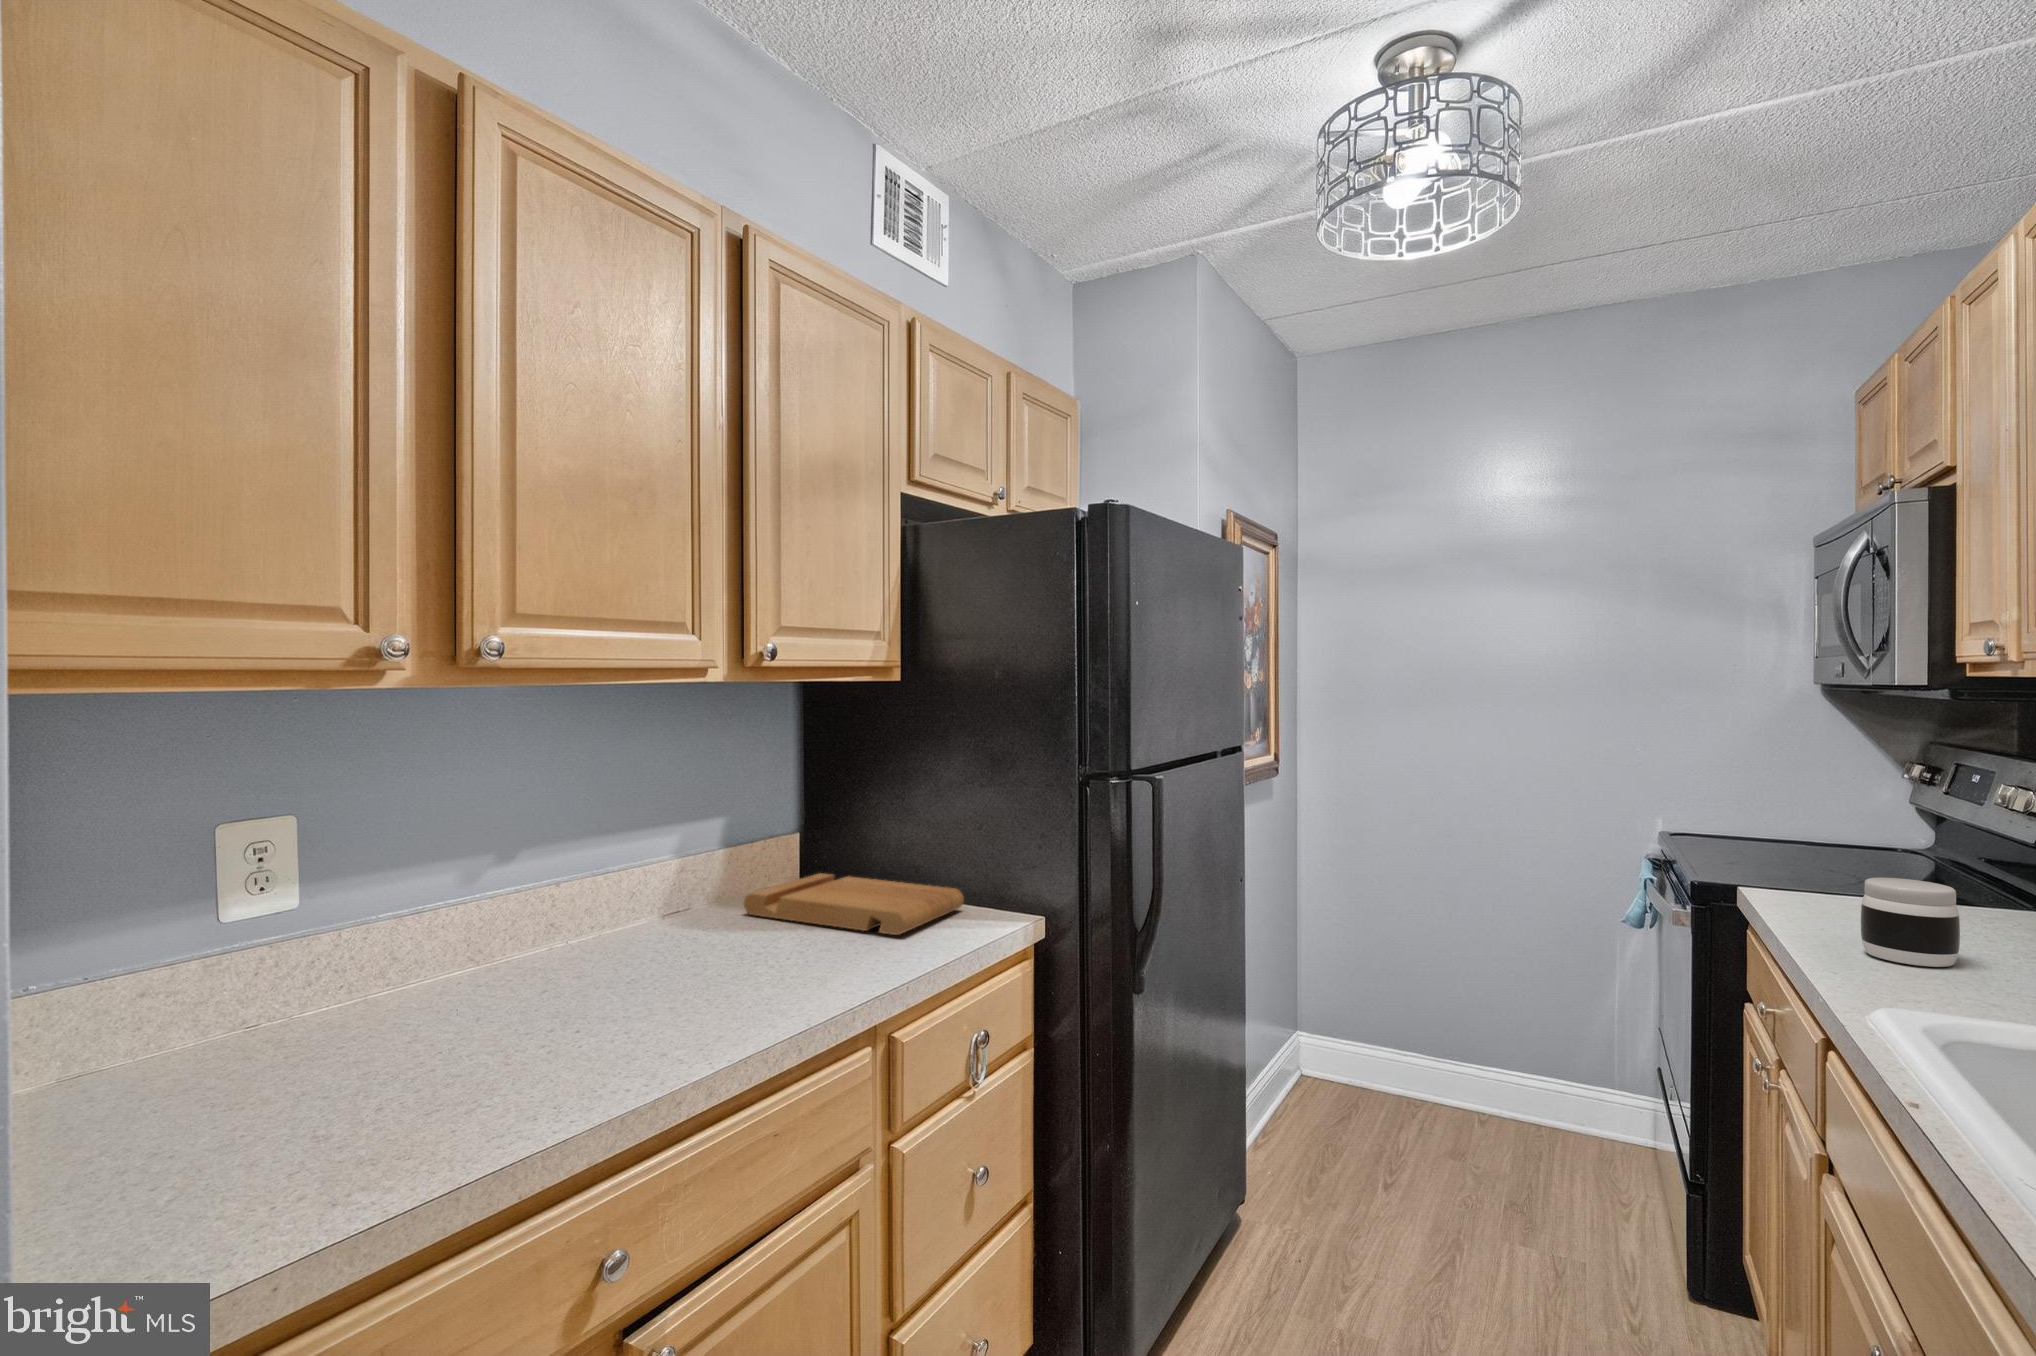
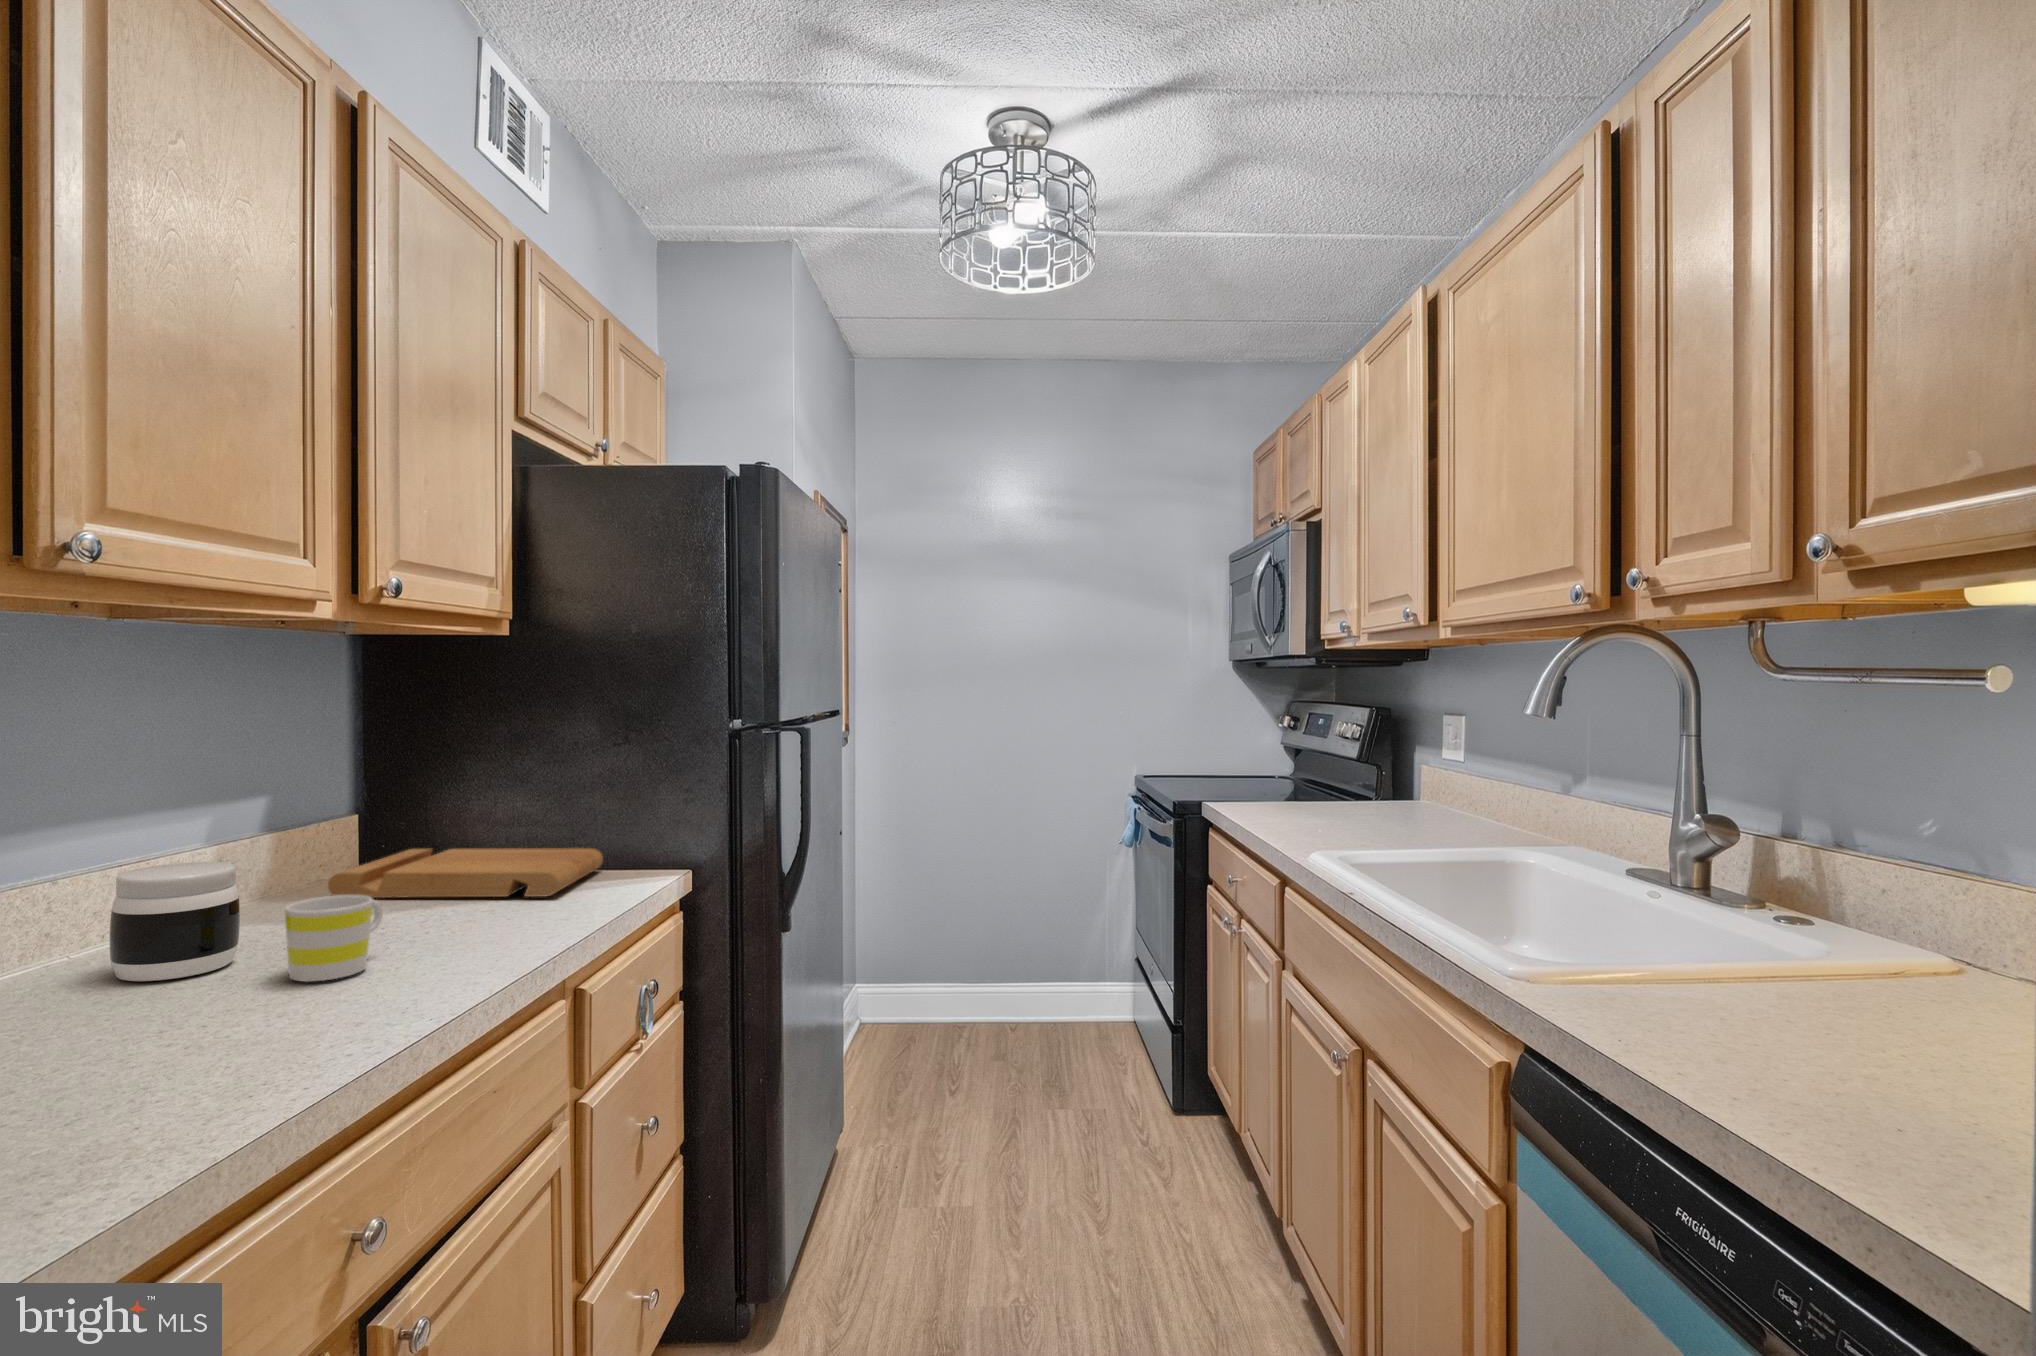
jar: present [1861,878,1960,967] -> present [110,862,240,981]
mug: none [657,925,736,1000] -> present [285,895,383,982]

